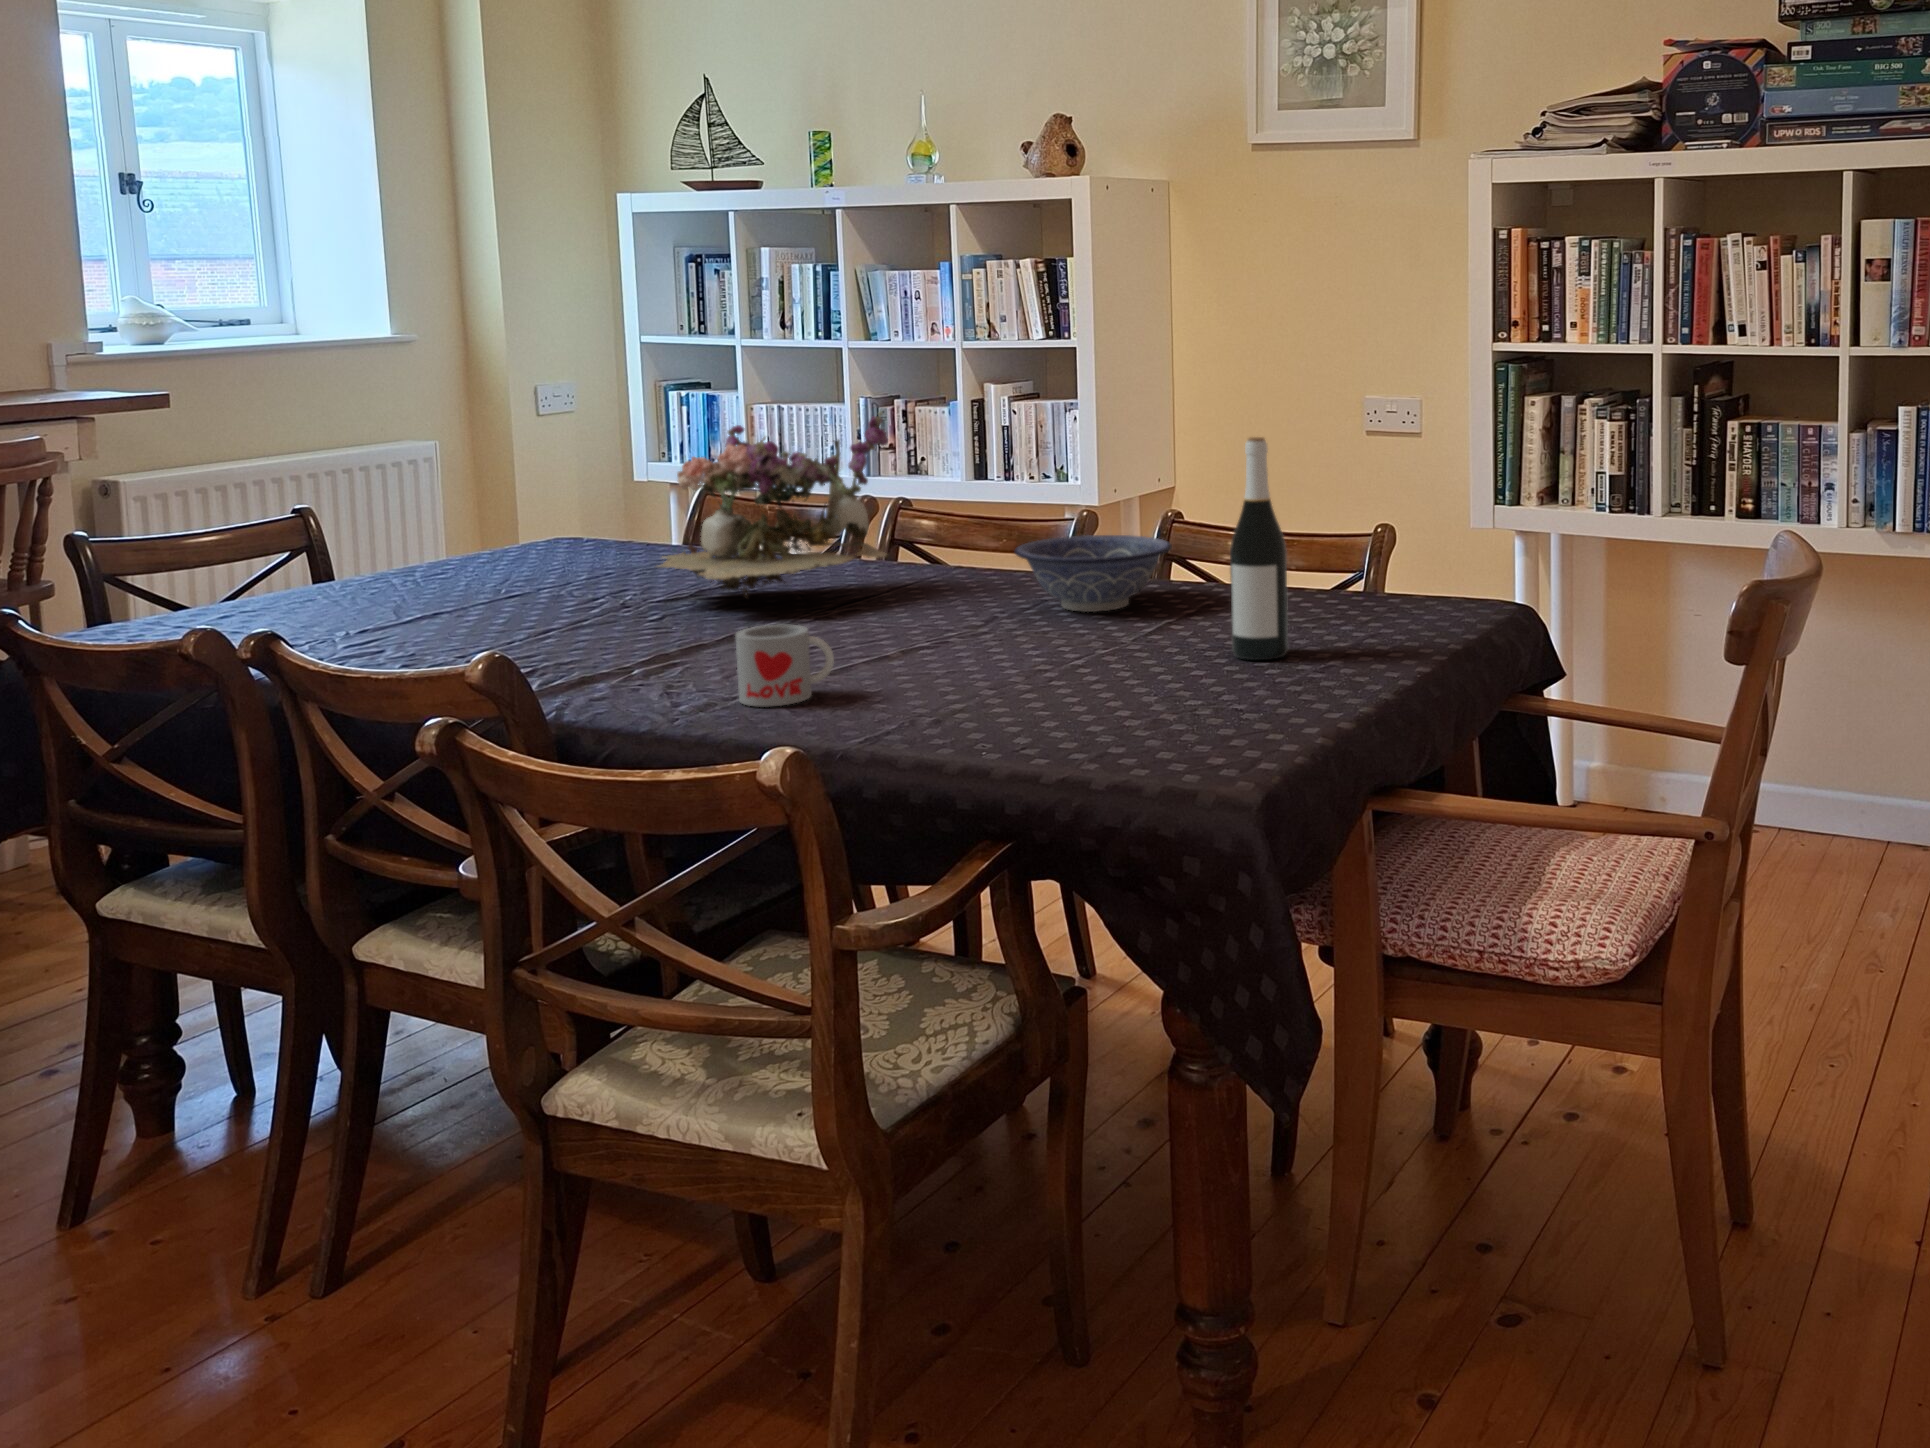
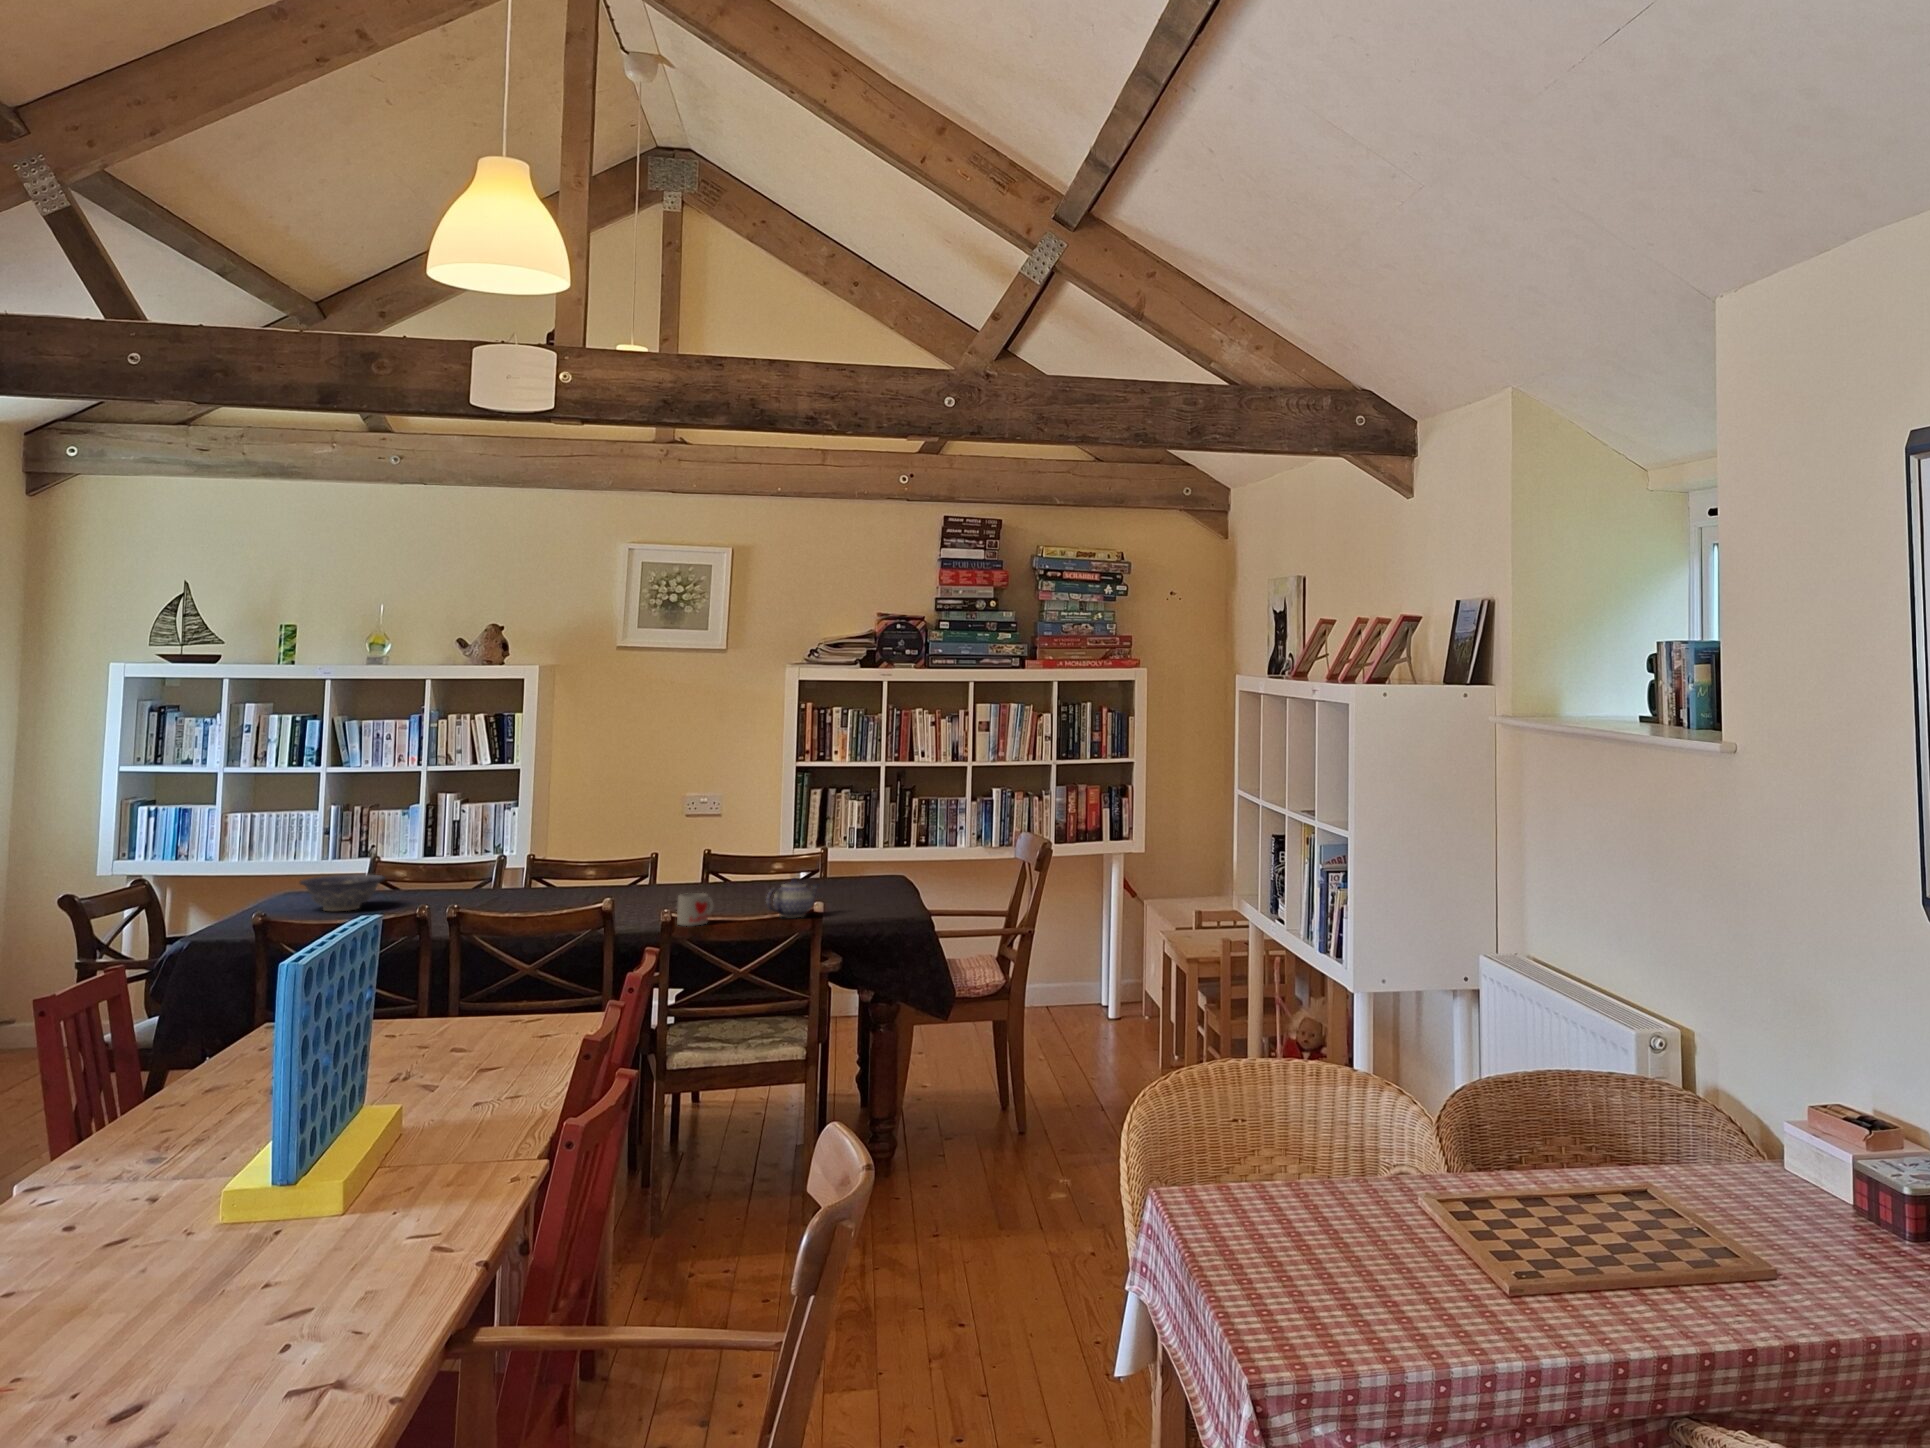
flower arrangement: present [657,412,888,598] -> none [489,806,618,905]
wine bottle: present [1230,437,1288,660] -> none [834,808,858,899]
decorative bowl: present [1015,535,1172,612] -> present [300,874,385,911]
teapot: none [921,610,1084,713] -> present [766,878,818,917]

